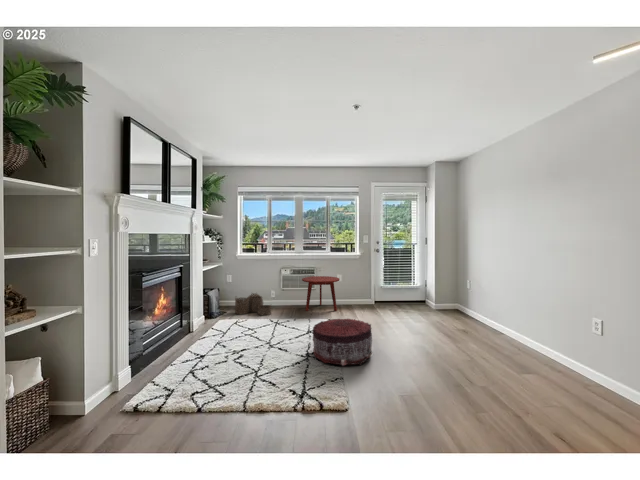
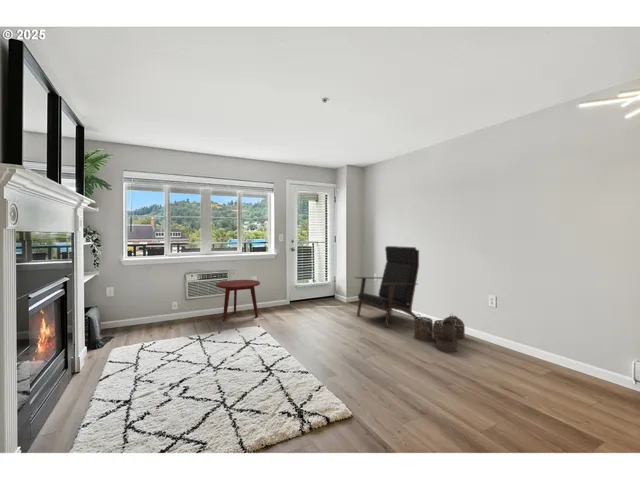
lounge chair: none [432,248,513,338] -> present [355,246,419,327]
woven basket: present [235,293,271,315] -> present [414,316,465,353]
pouf: present [312,319,372,366] -> none [270,323,334,375]

